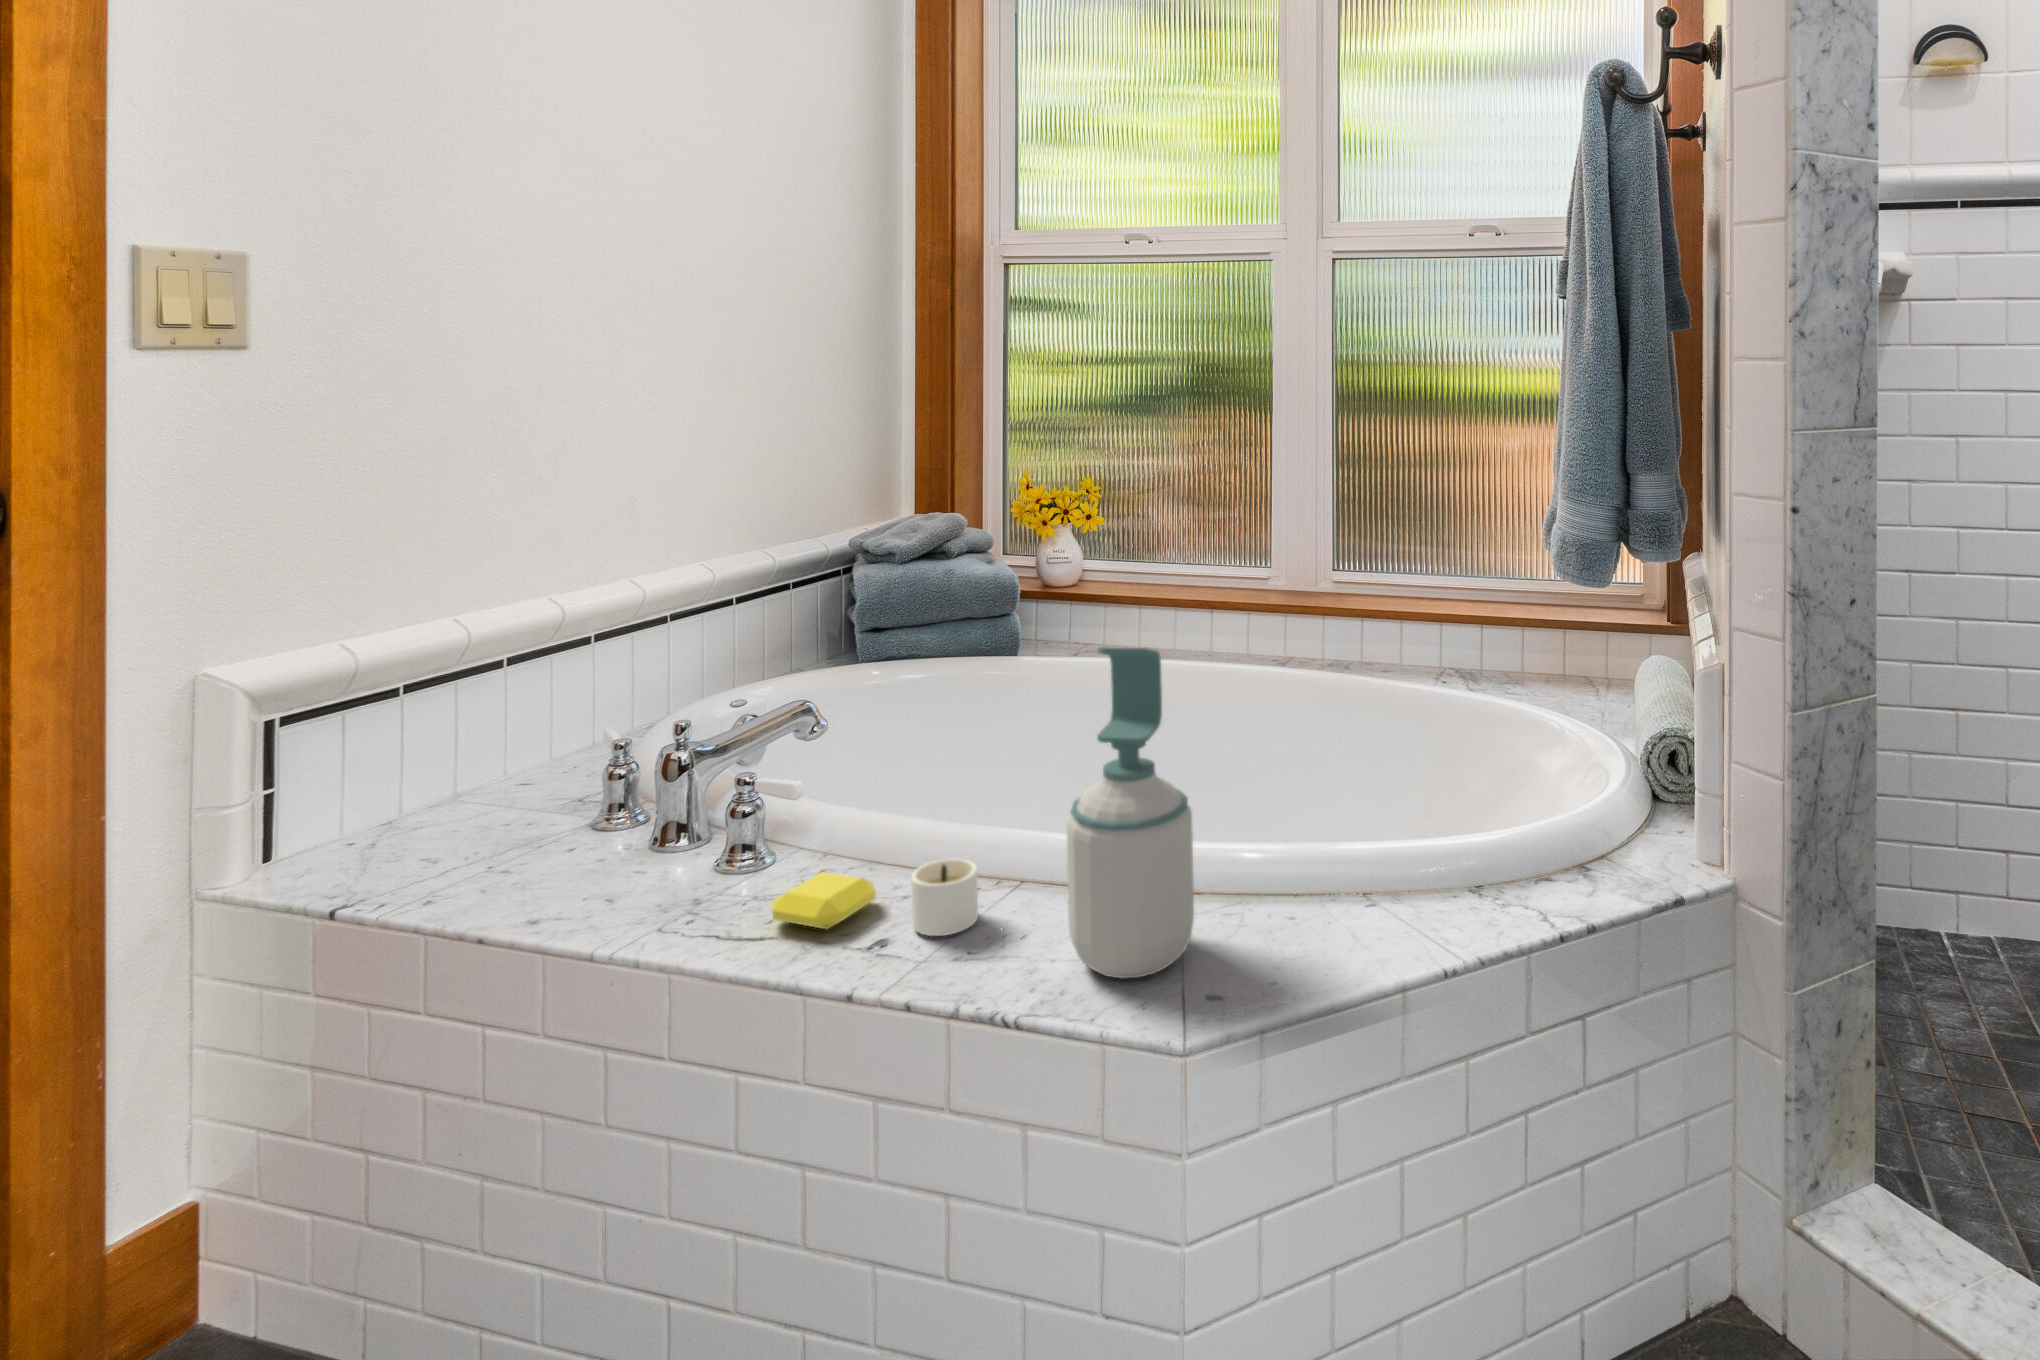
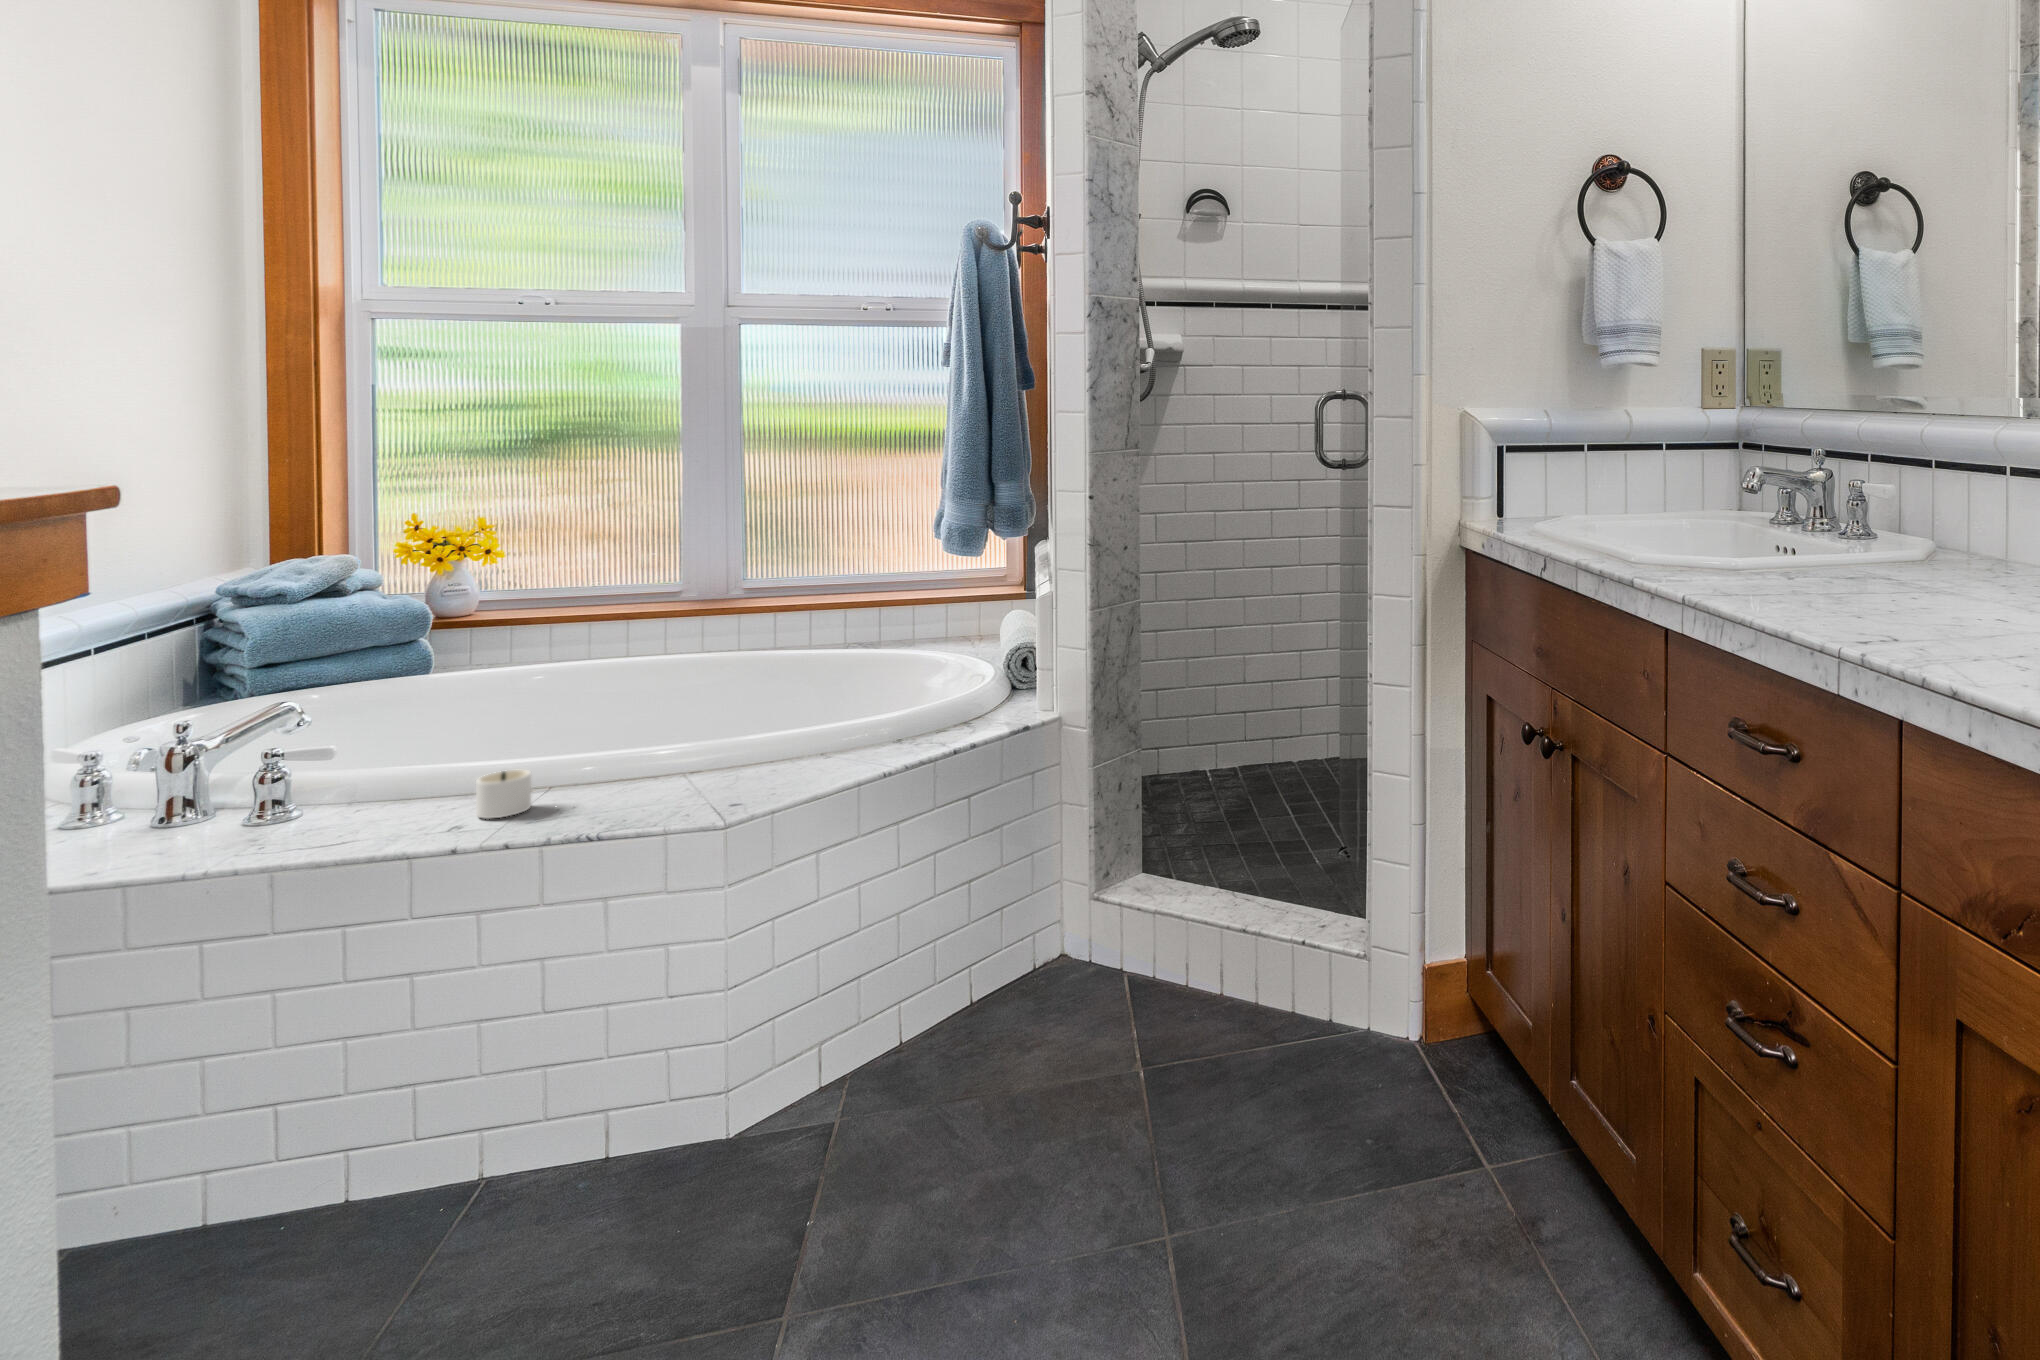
soap bottle: present [1067,648,1194,979] -> none [622,600,716,809]
soap bar: present [772,872,876,929] -> none [340,797,434,834]

